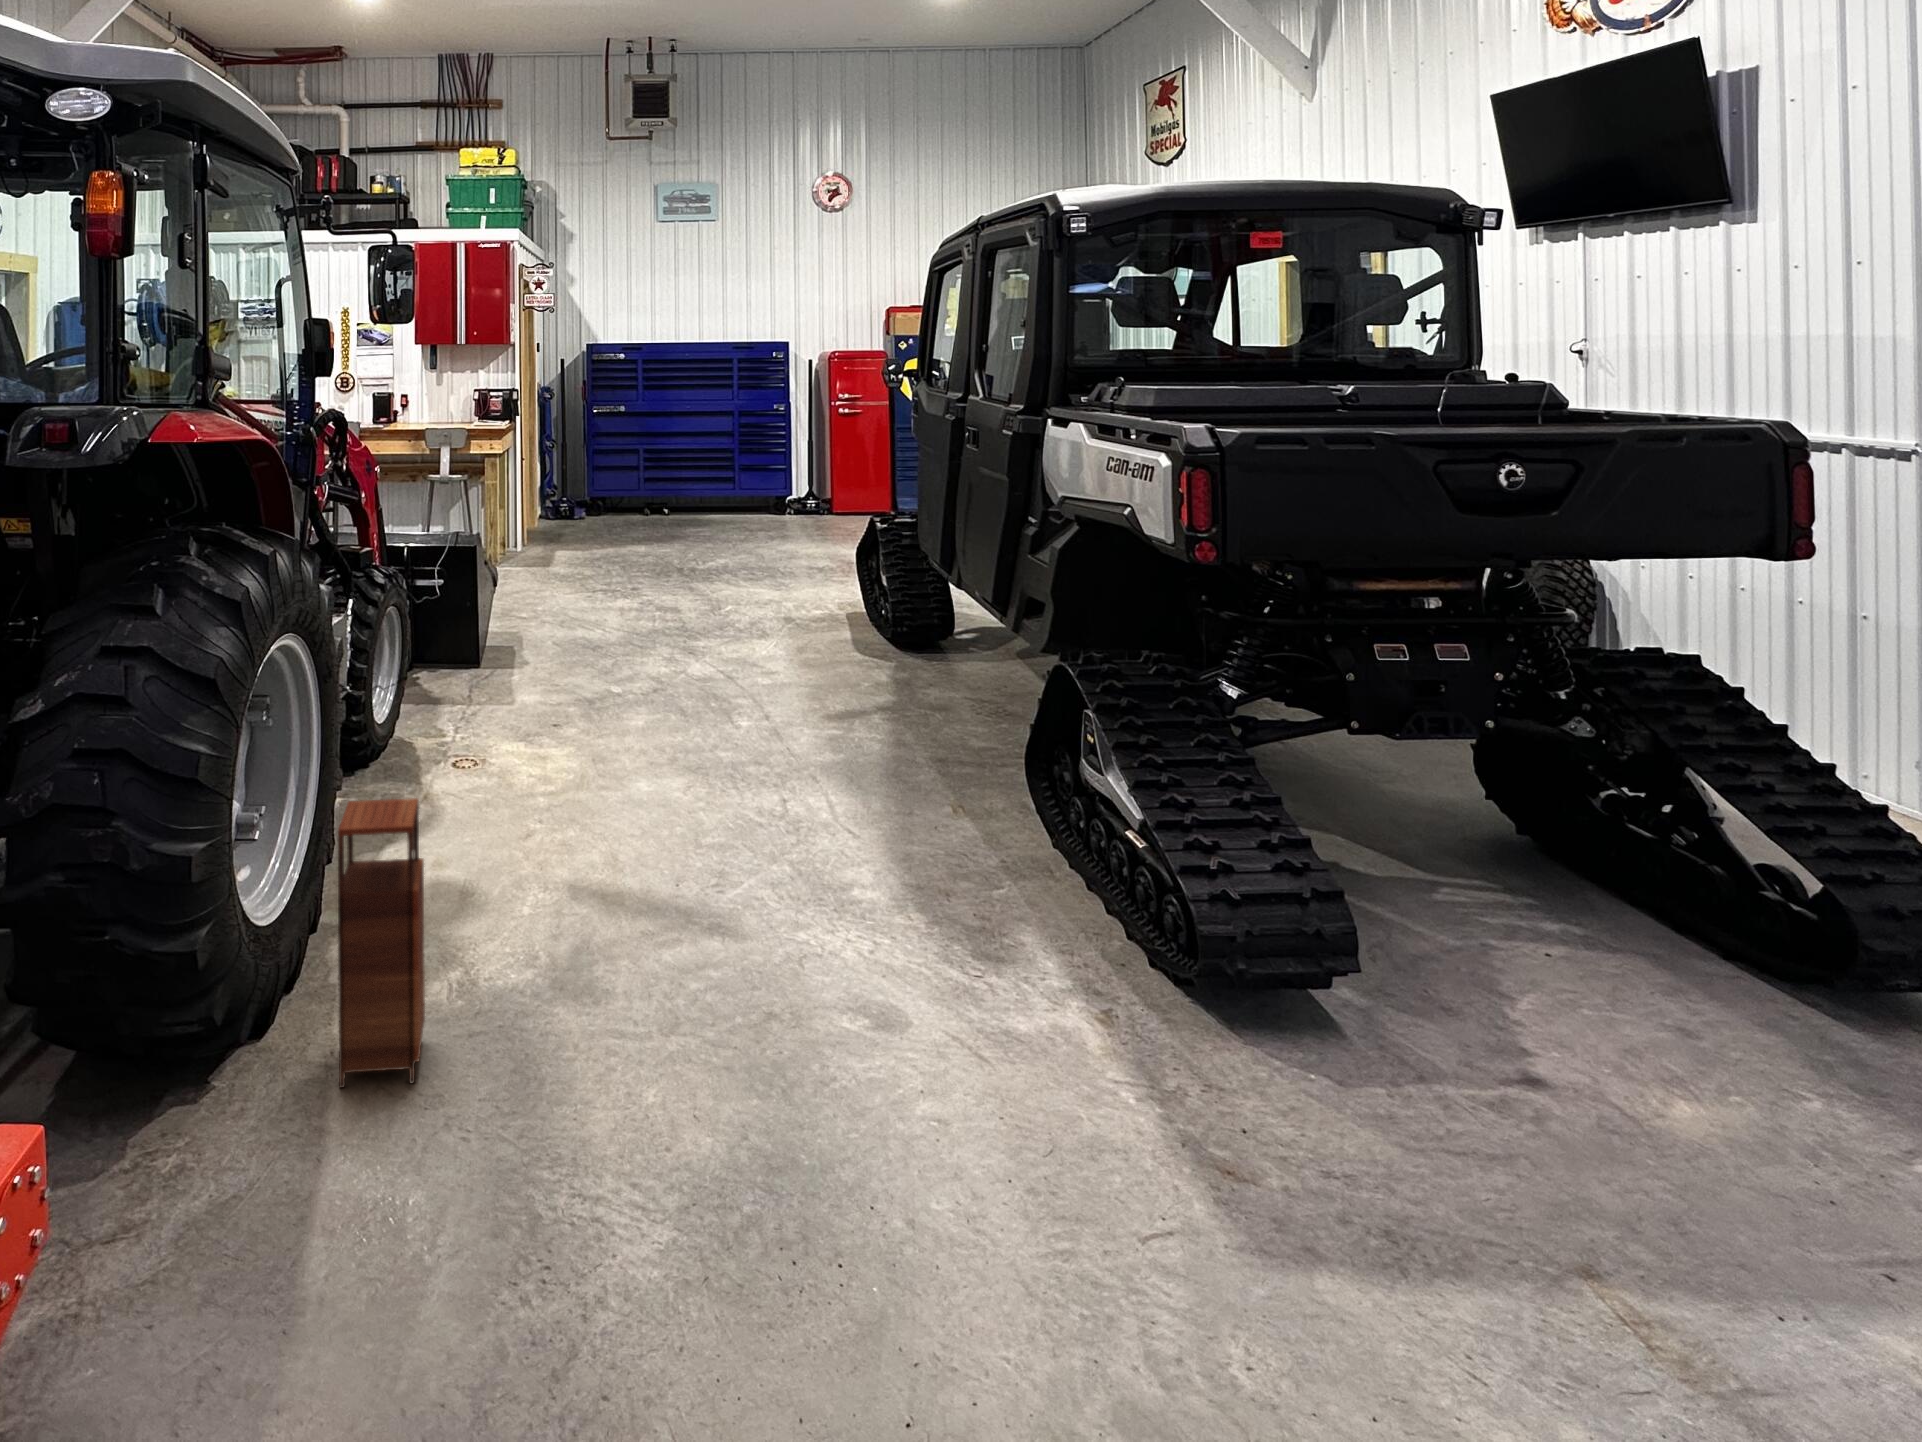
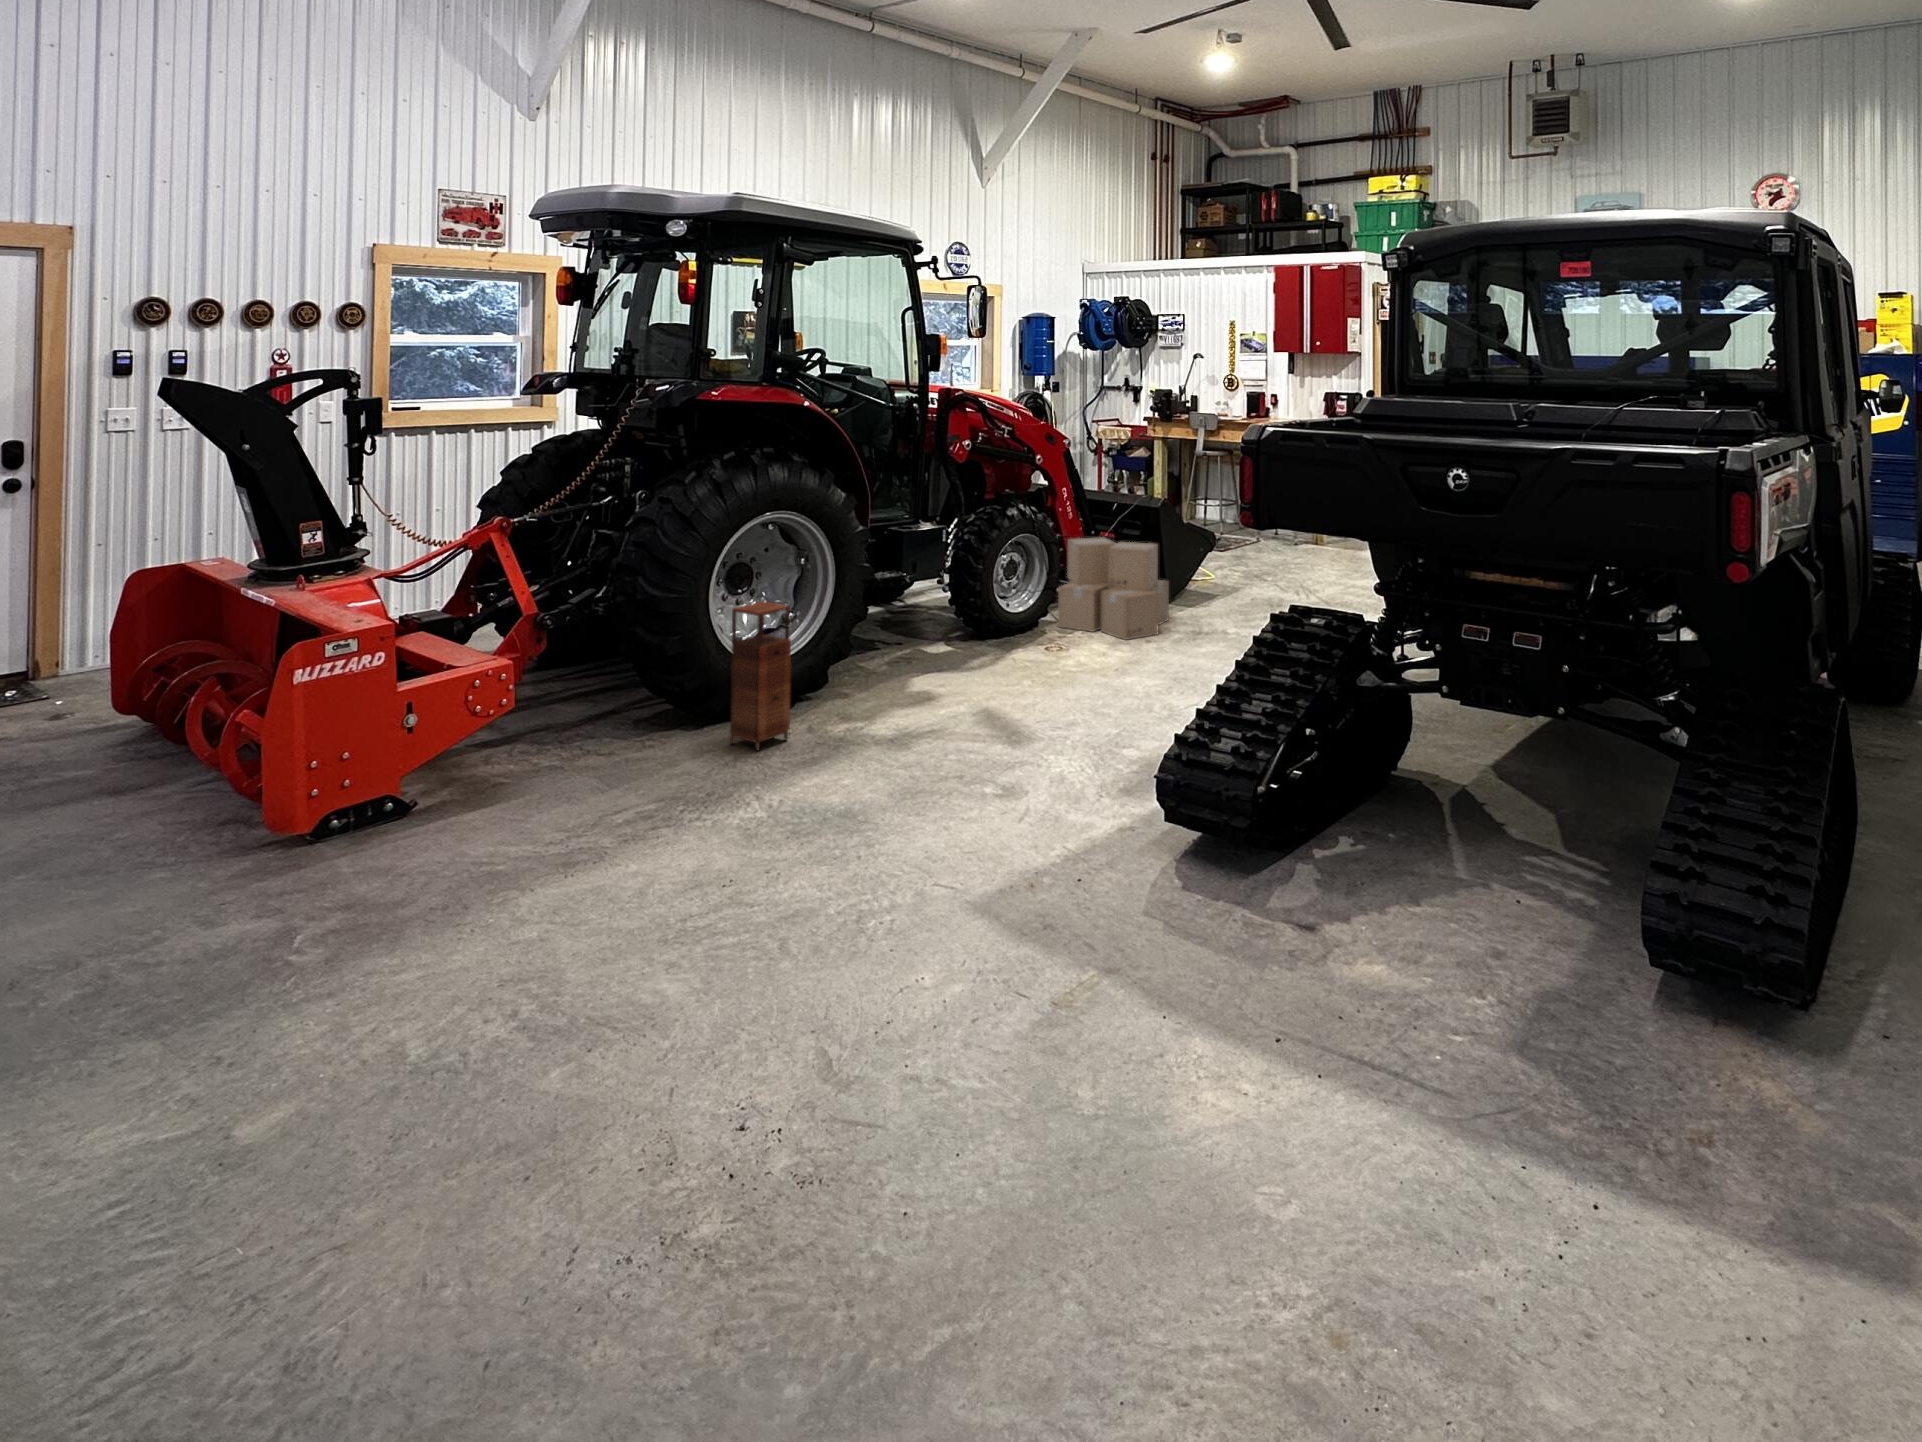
cardboard box: none [407,592,561,728] -> present [1058,537,1169,640]

